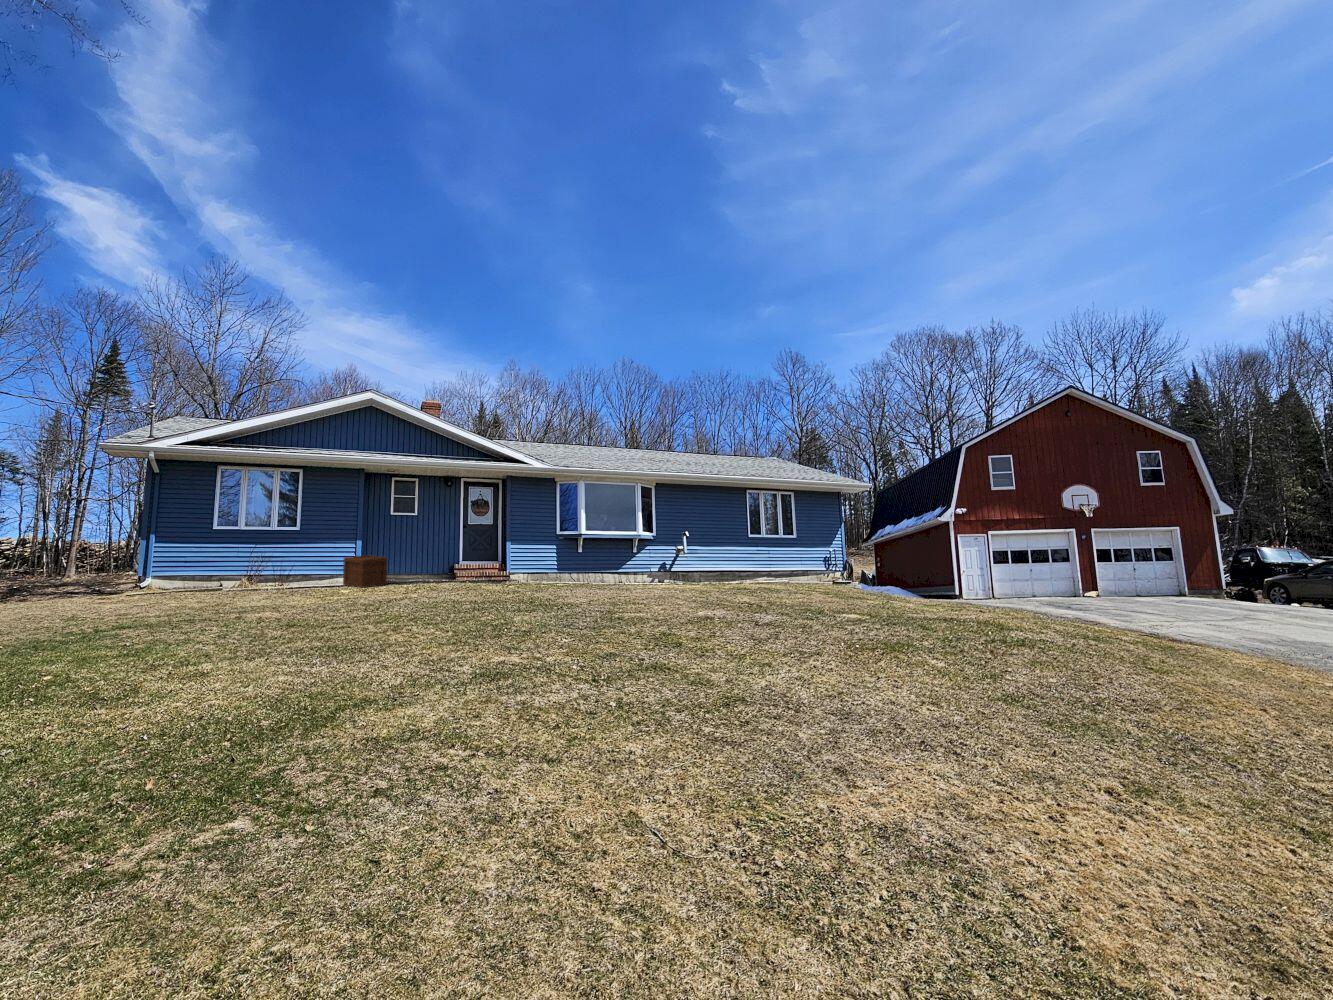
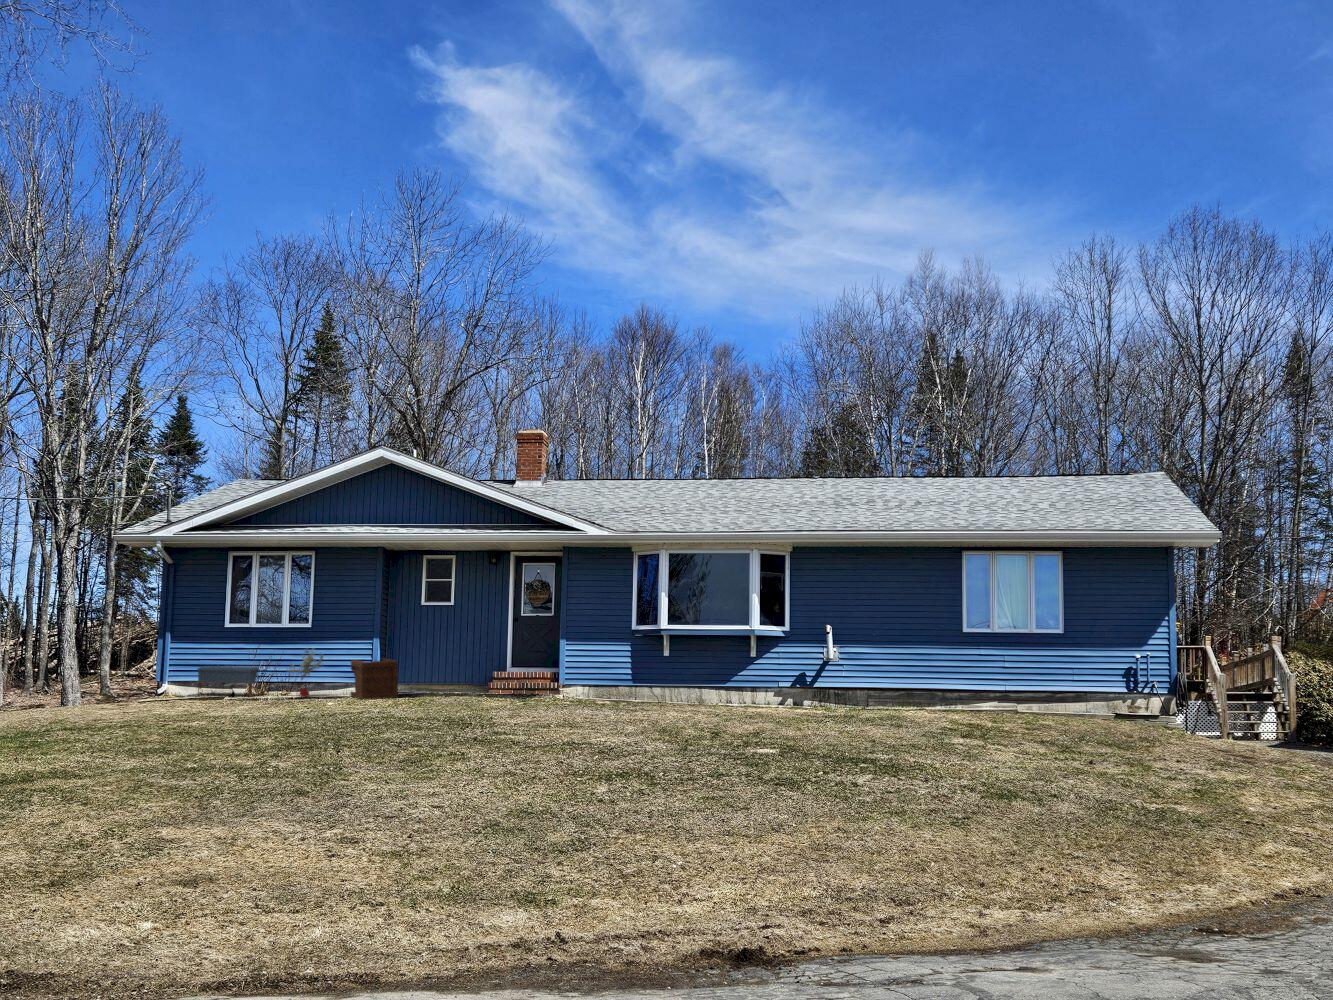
potted tree: none [284,547,321,587] -> present [287,649,323,697]
bench: none [192,562,260,589] -> present [198,665,264,697]

